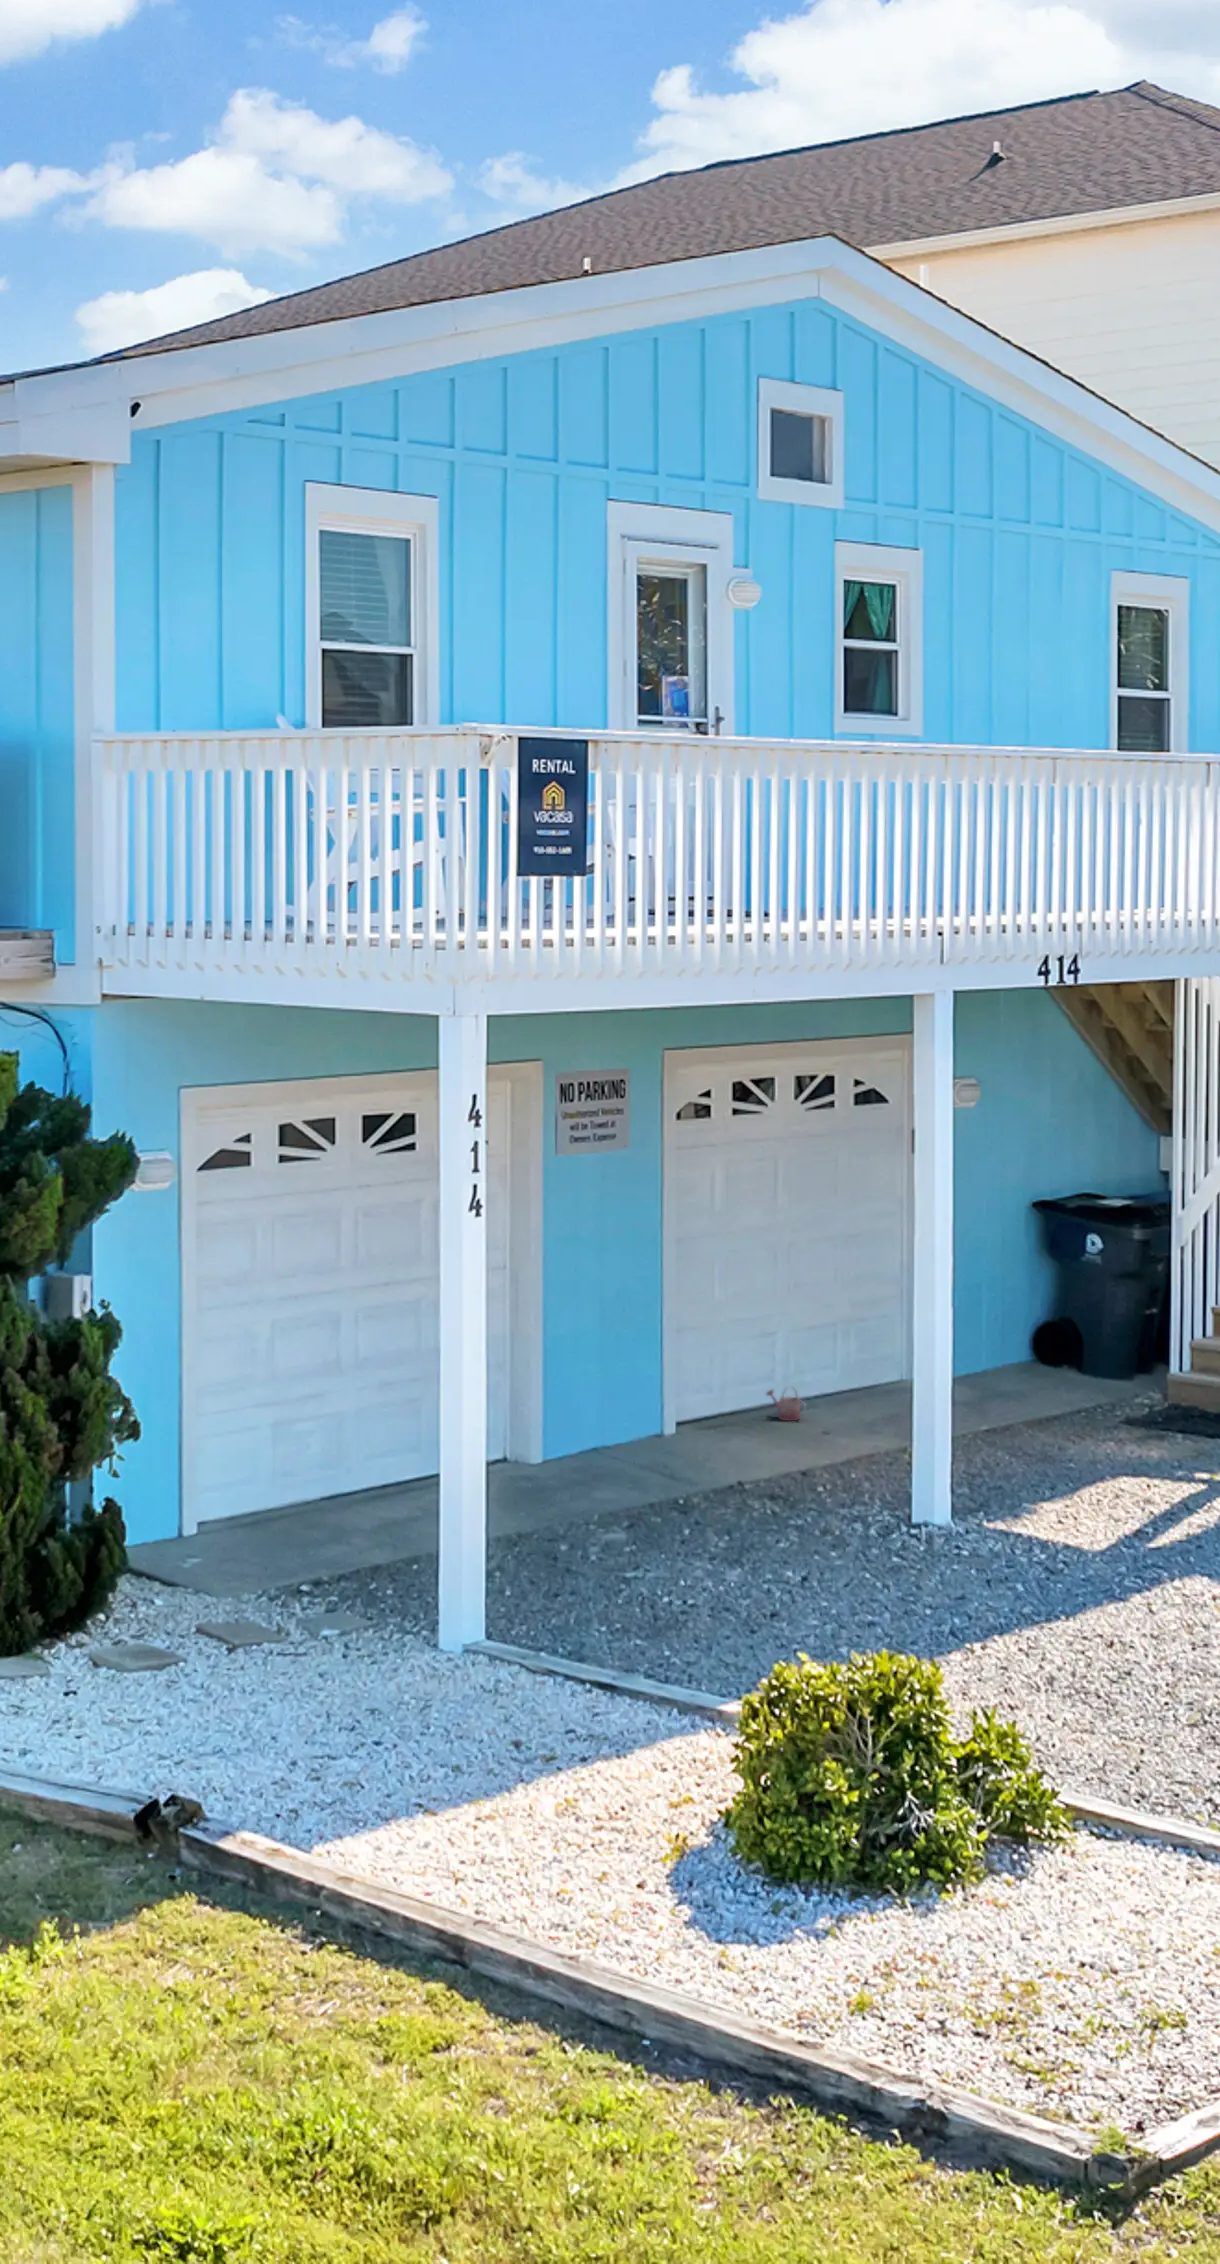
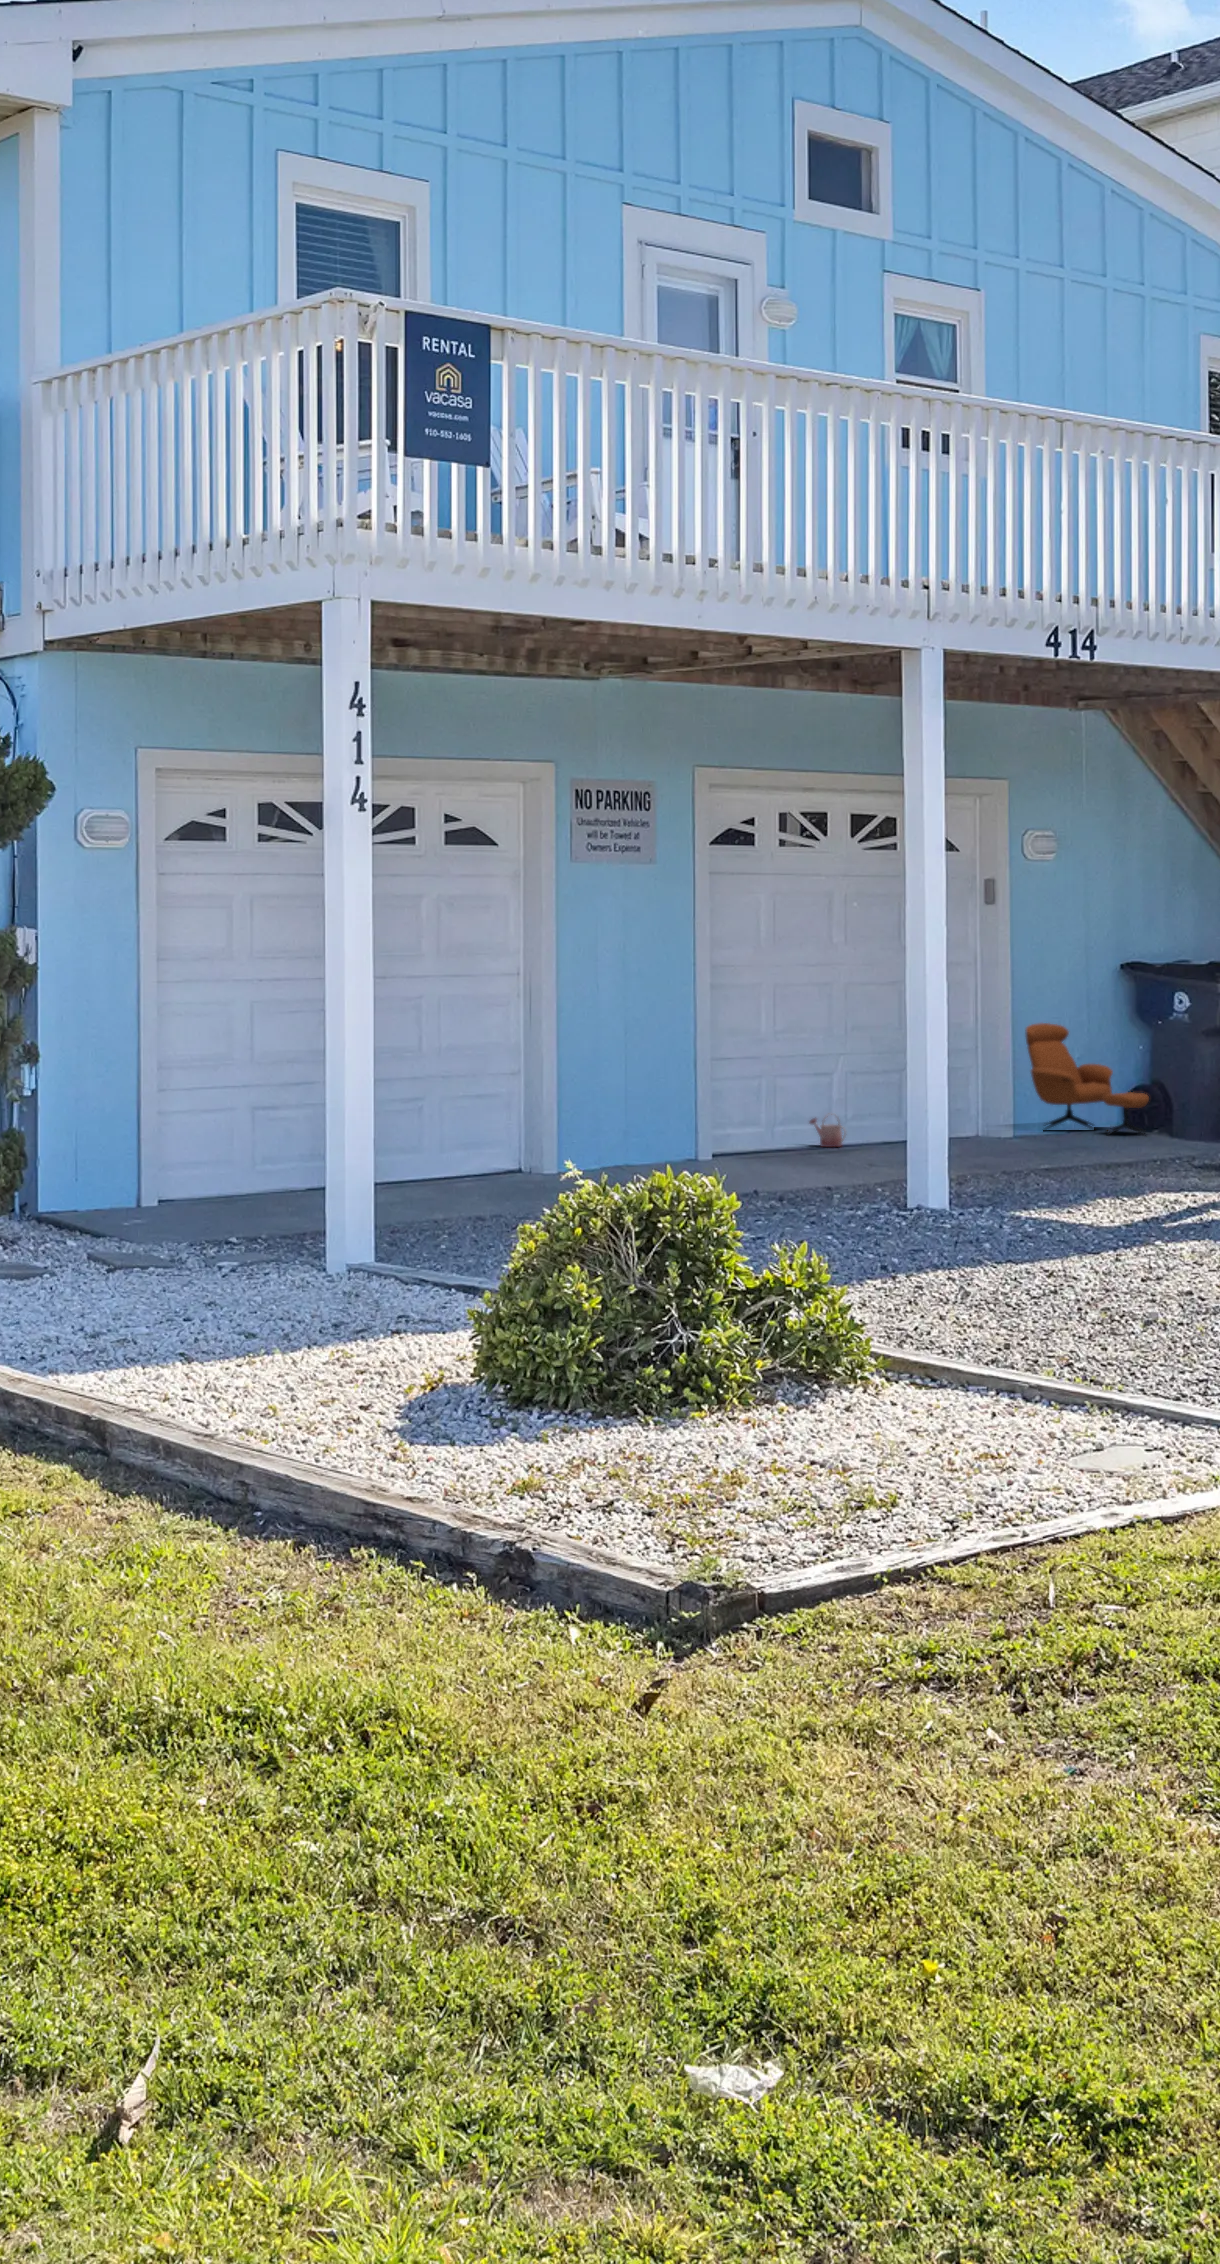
lounge chair: none [959,1277,1084,1397] -> present [1025,1023,1149,1136]

